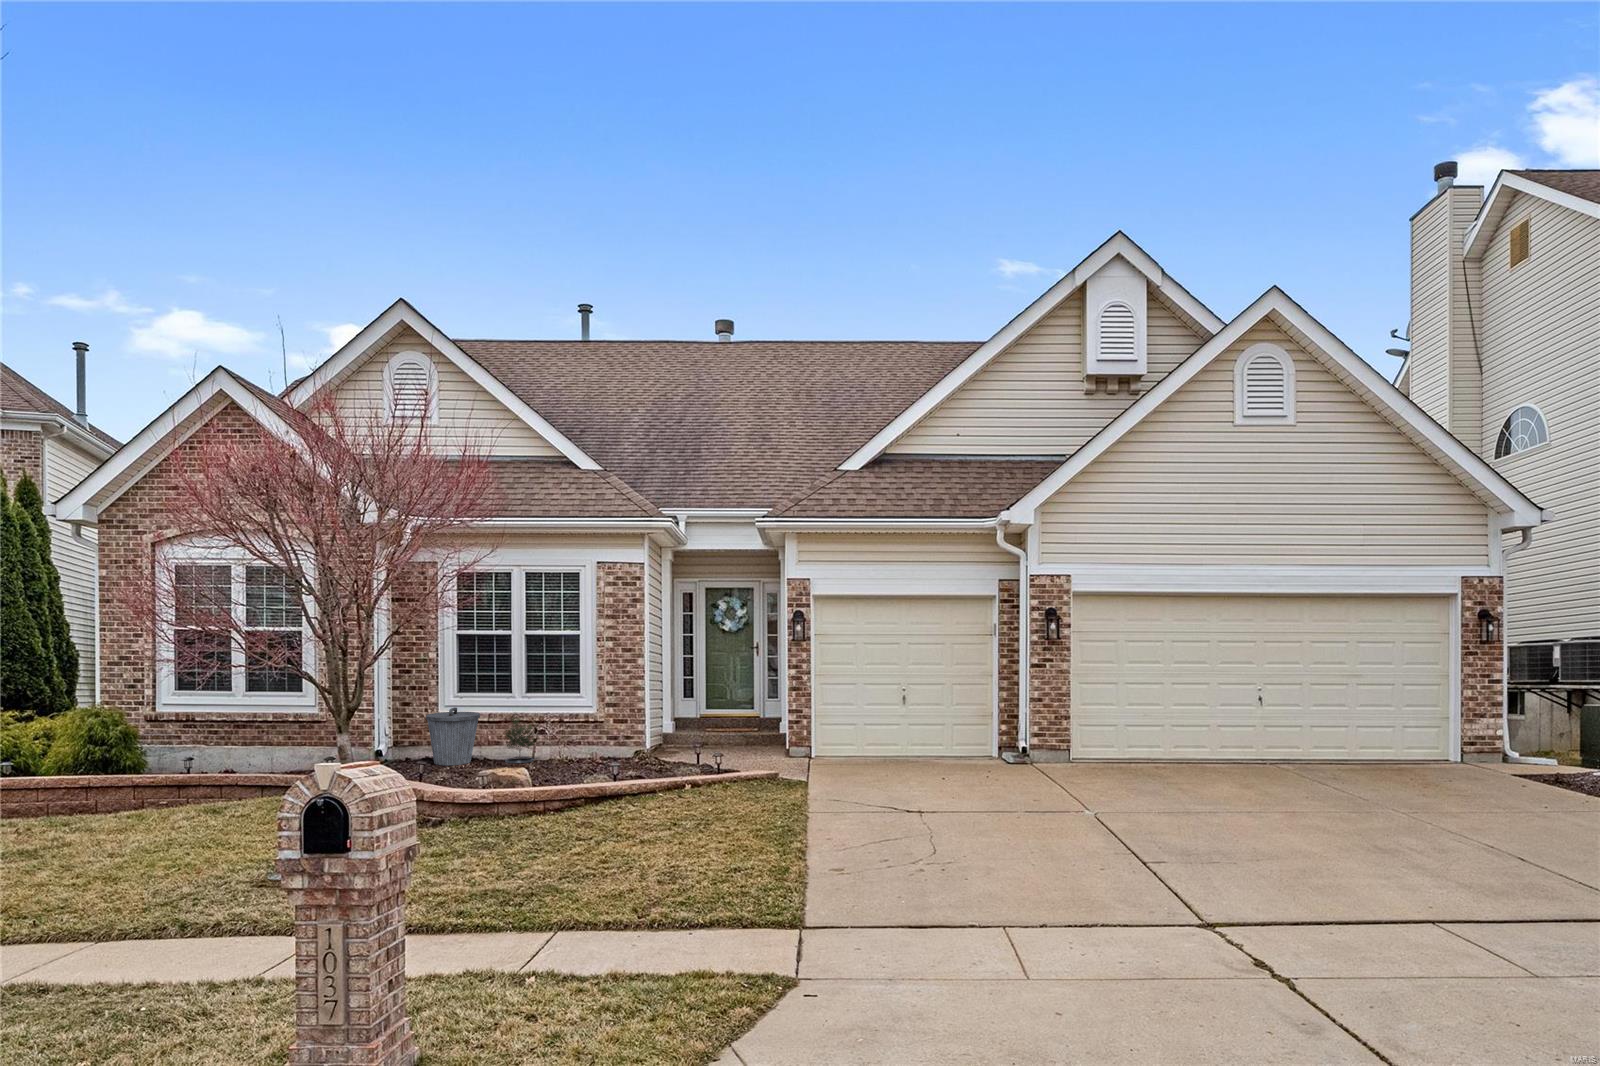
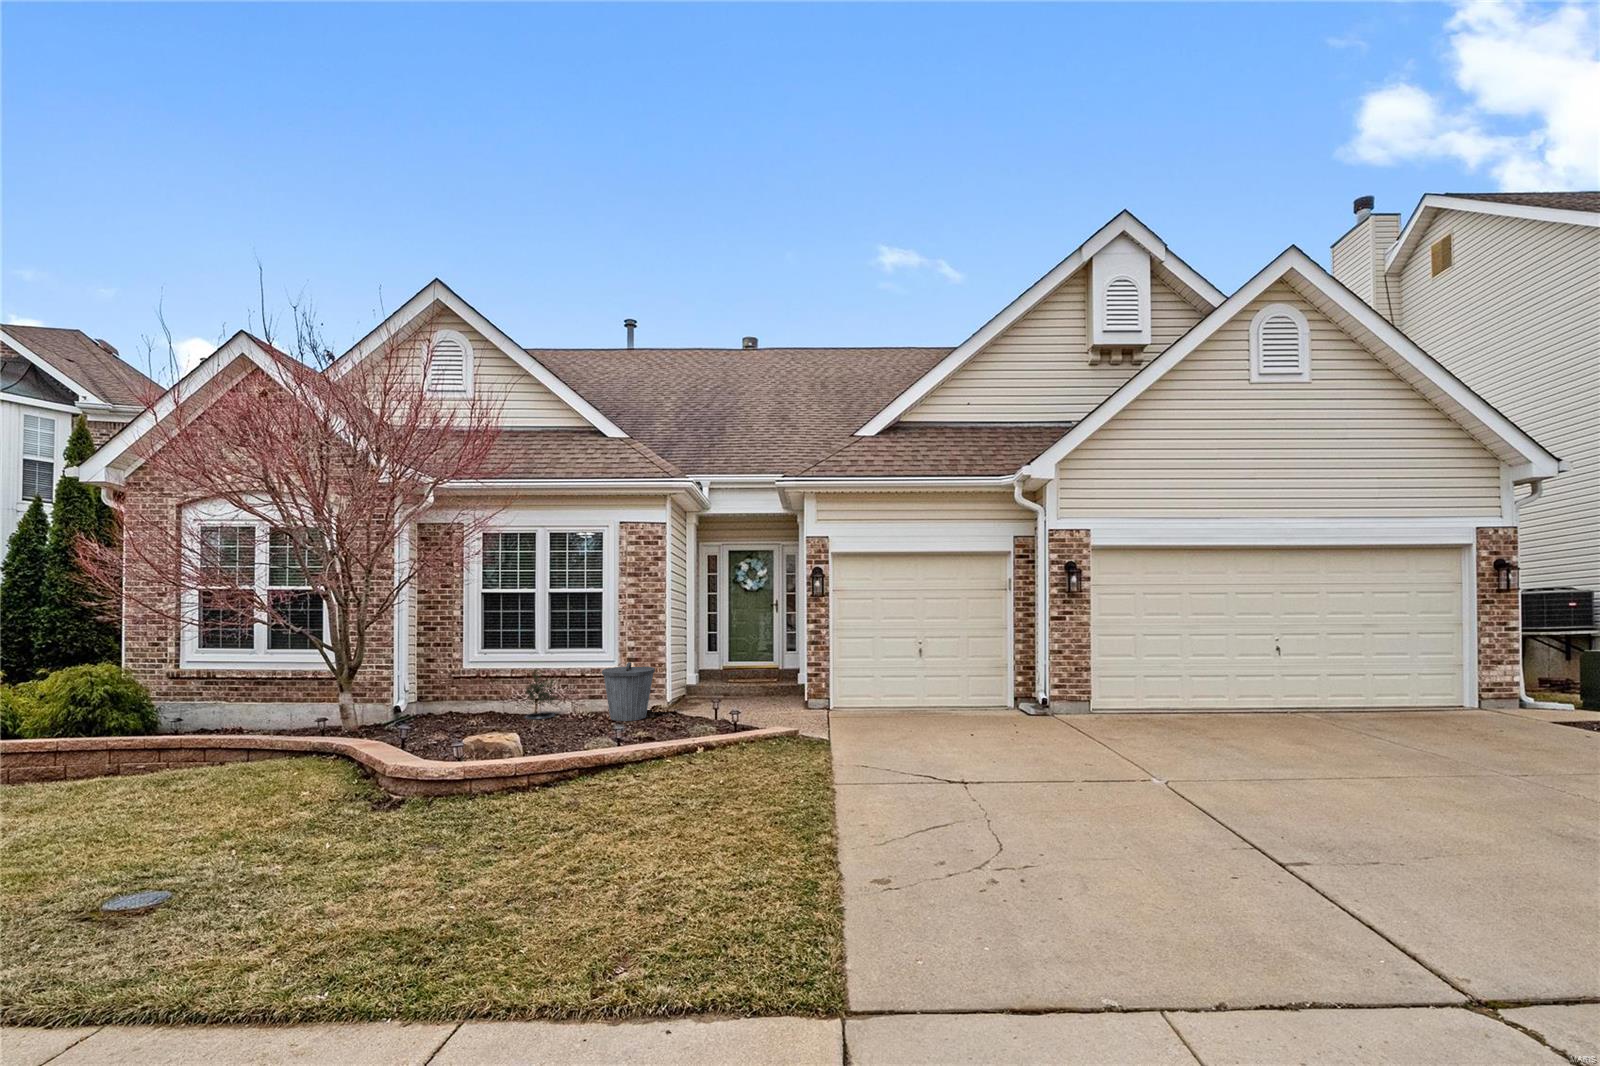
trash can: present [426,707,480,765] -> present [602,662,655,721]

